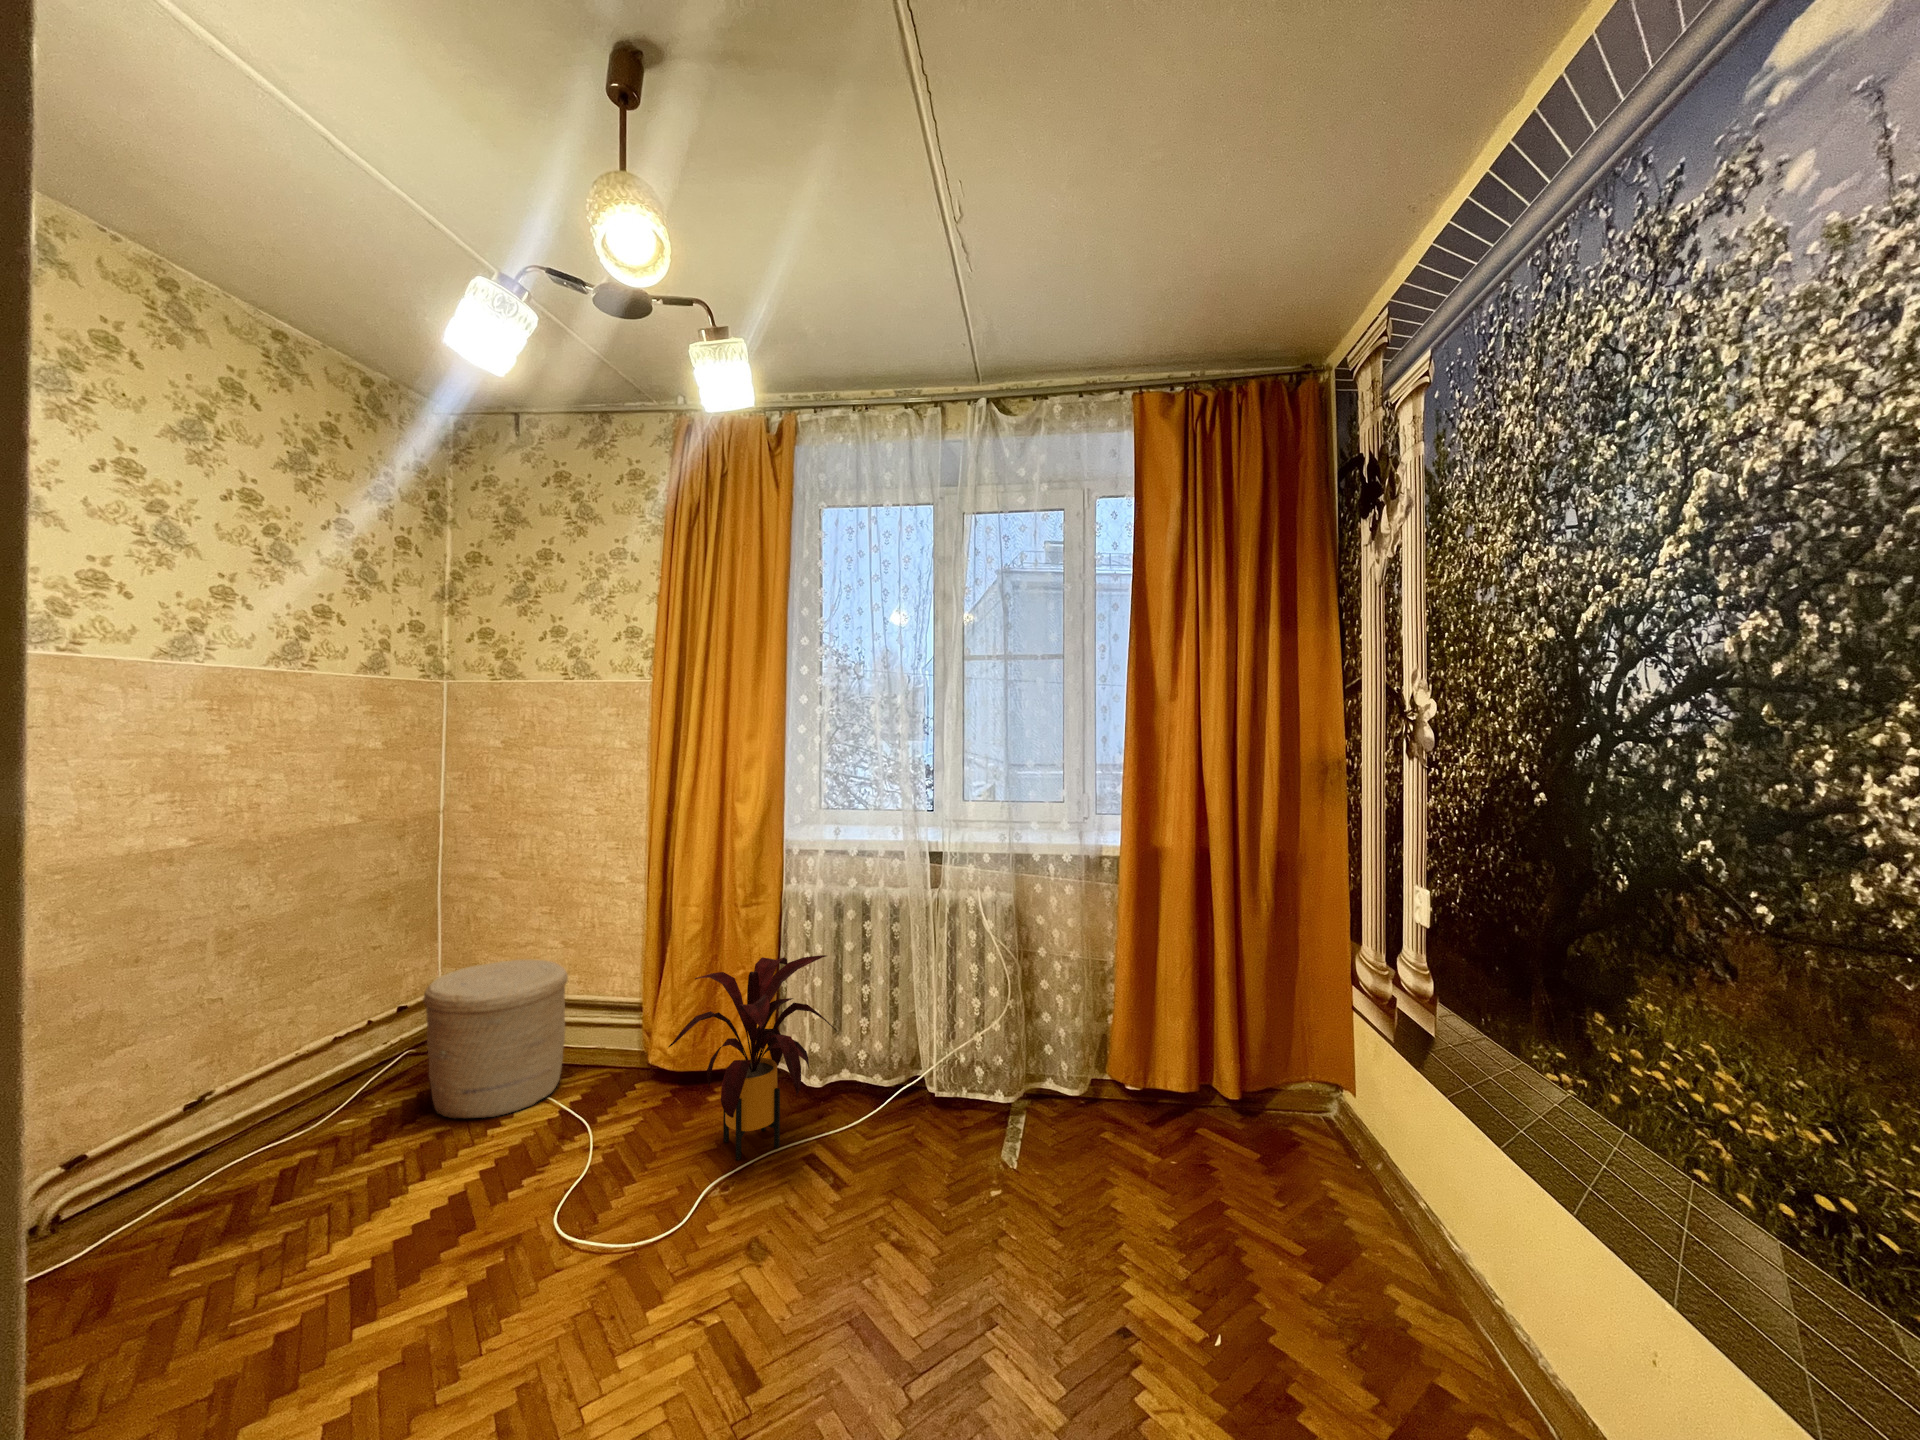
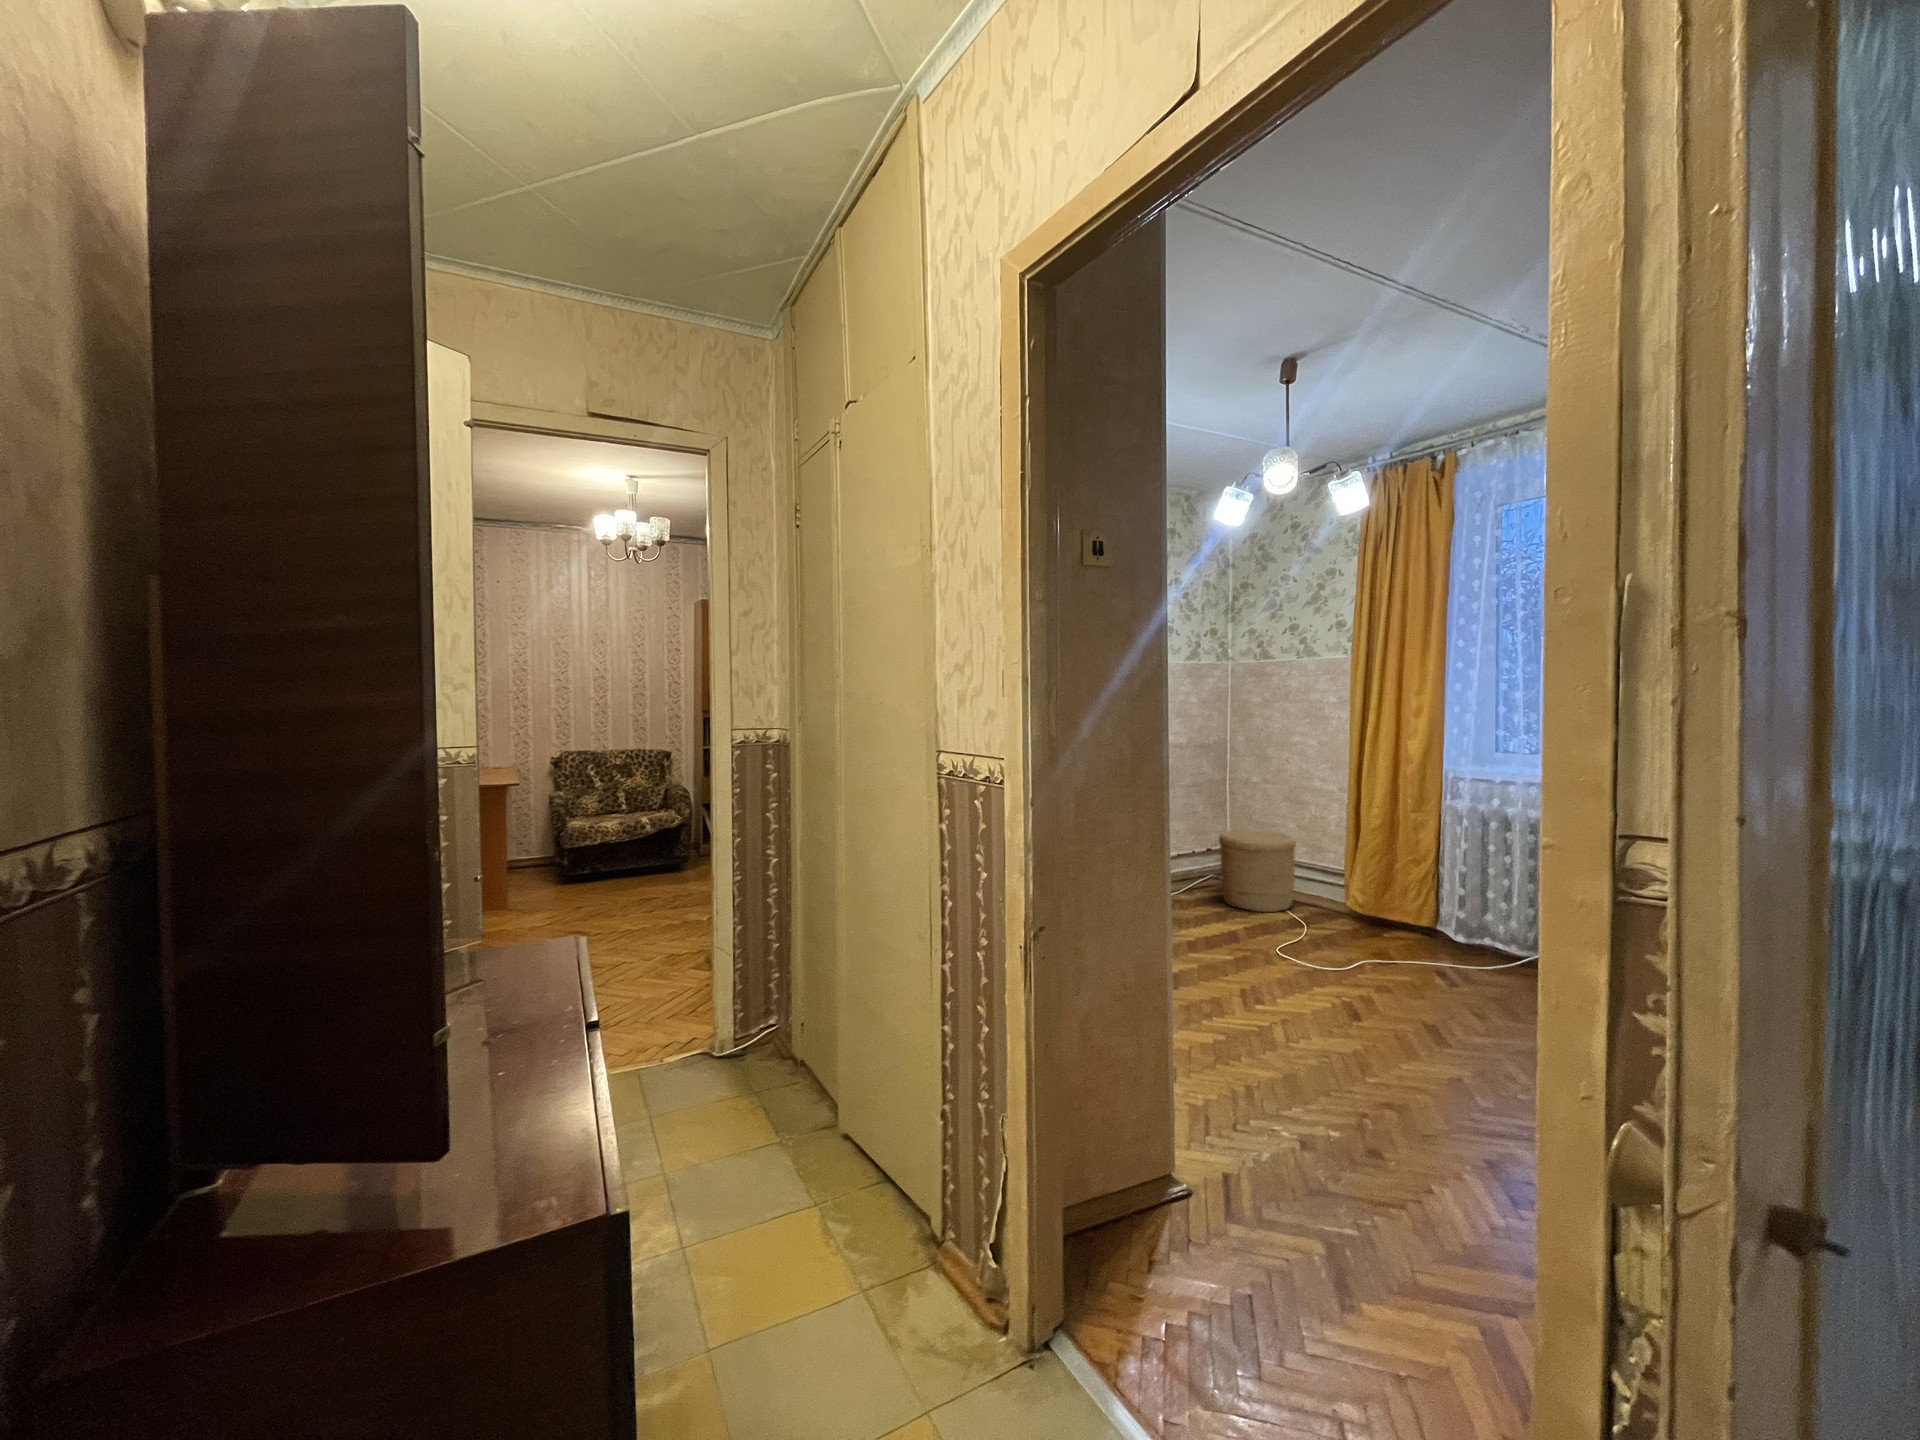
house plant: present [669,955,837,1160] -> none [1343,844,1473,964]

